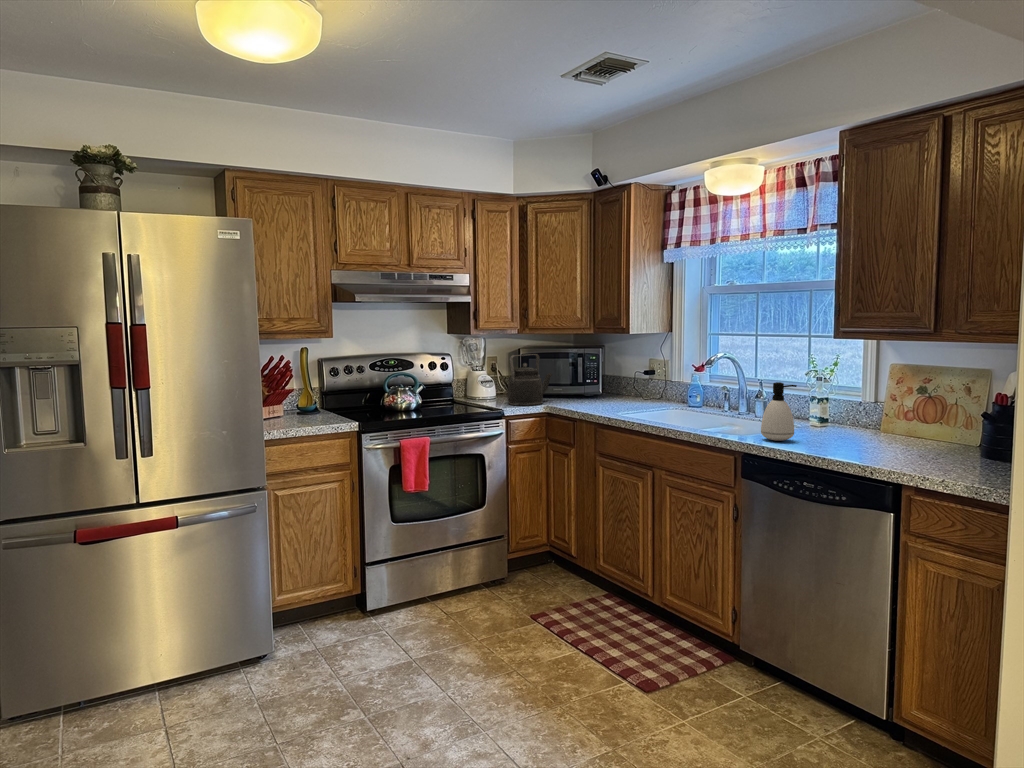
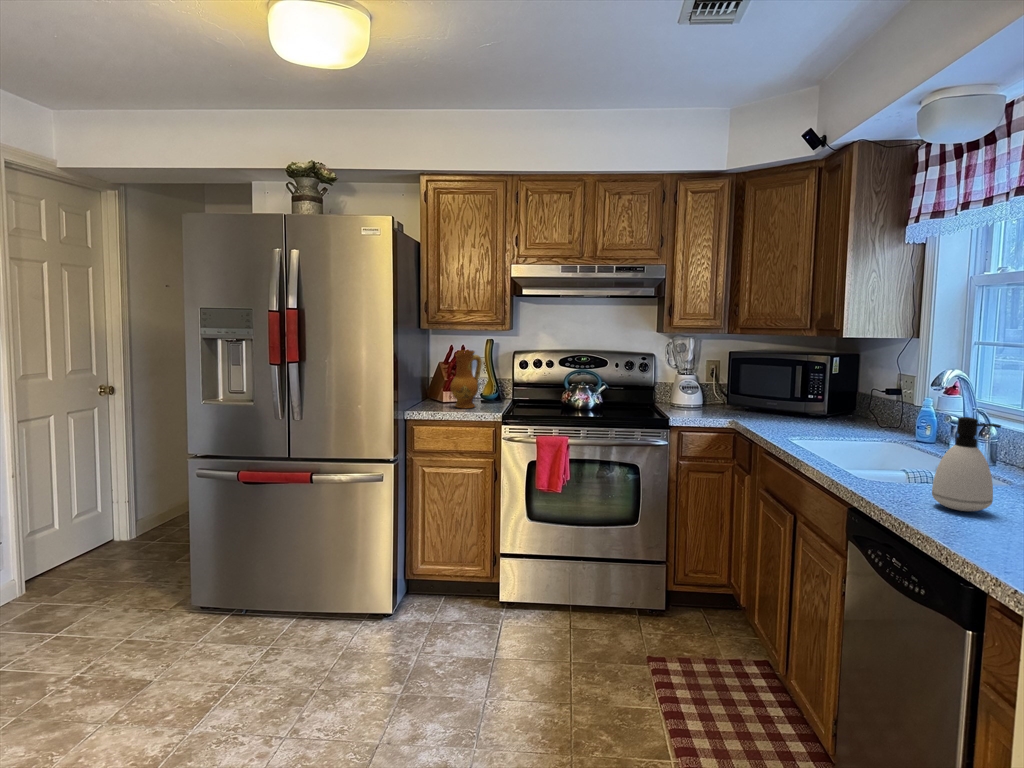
kettle: present [508,354,552,406] -> none [696,358,759,418]
ceramic jug: none [280,362,311,424] -> present [450,350,482,408]

